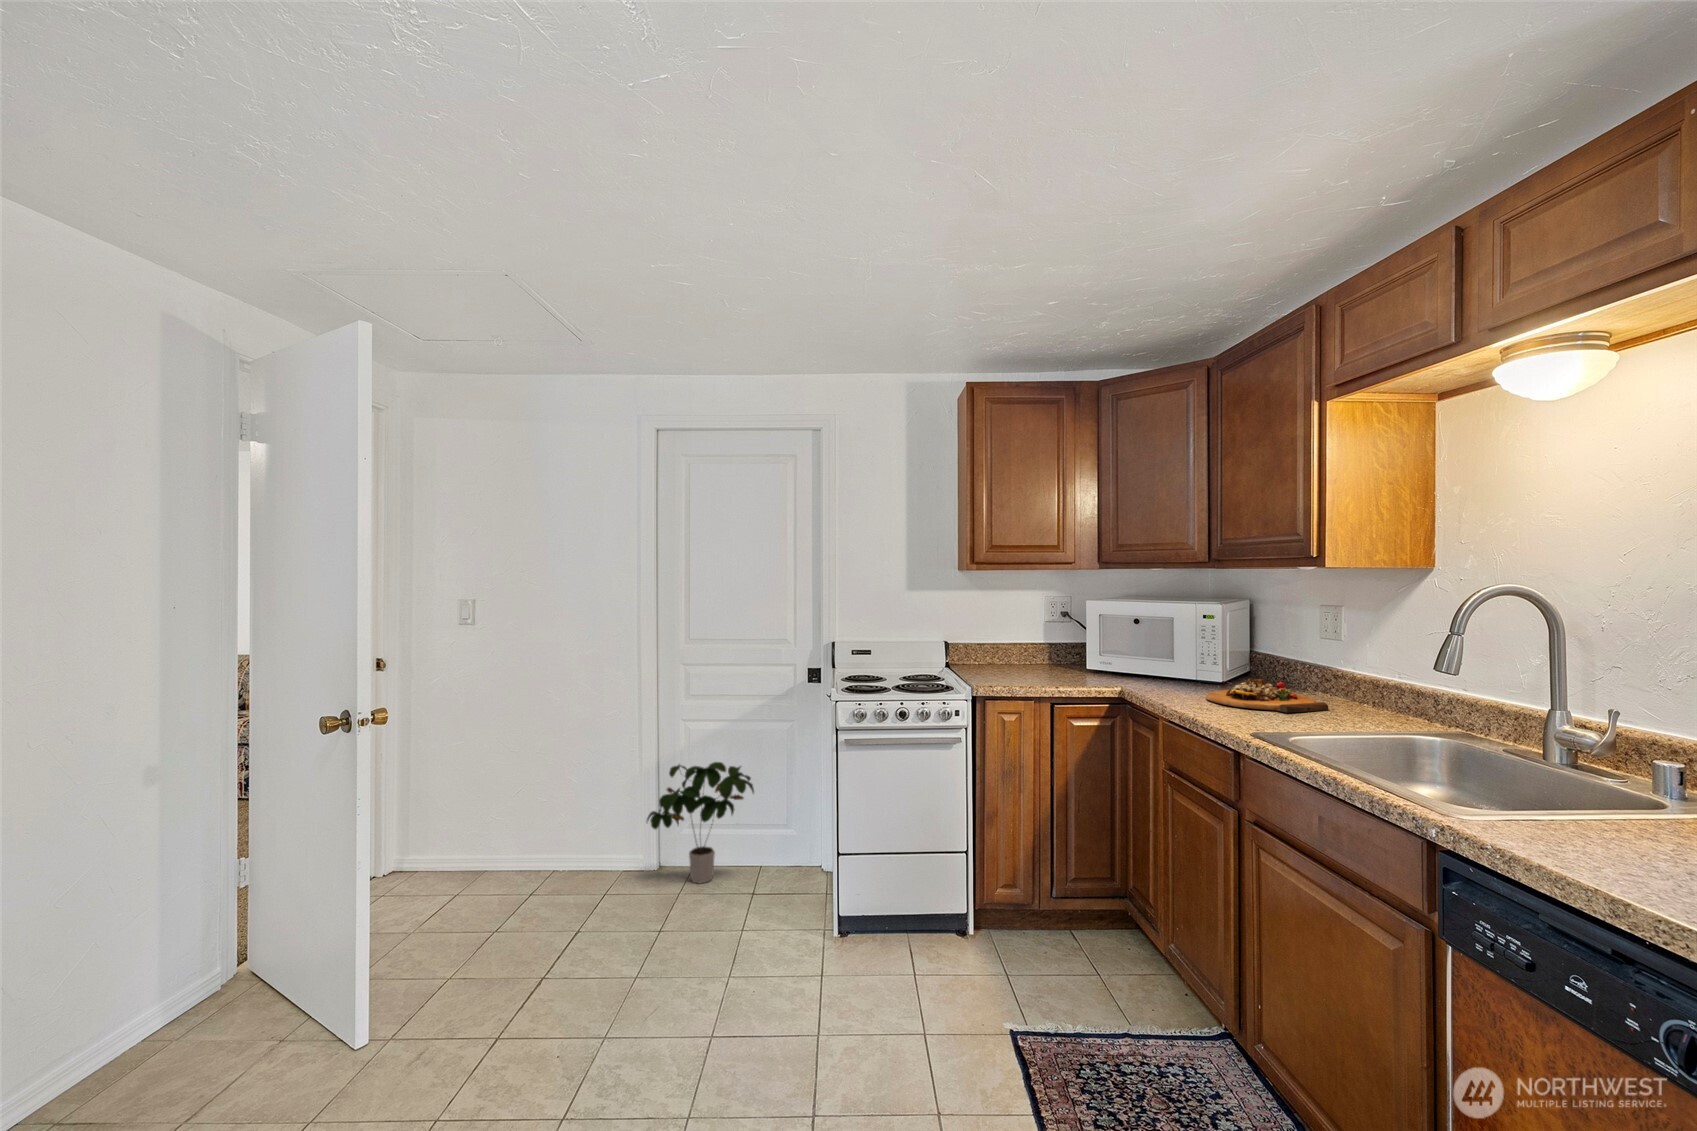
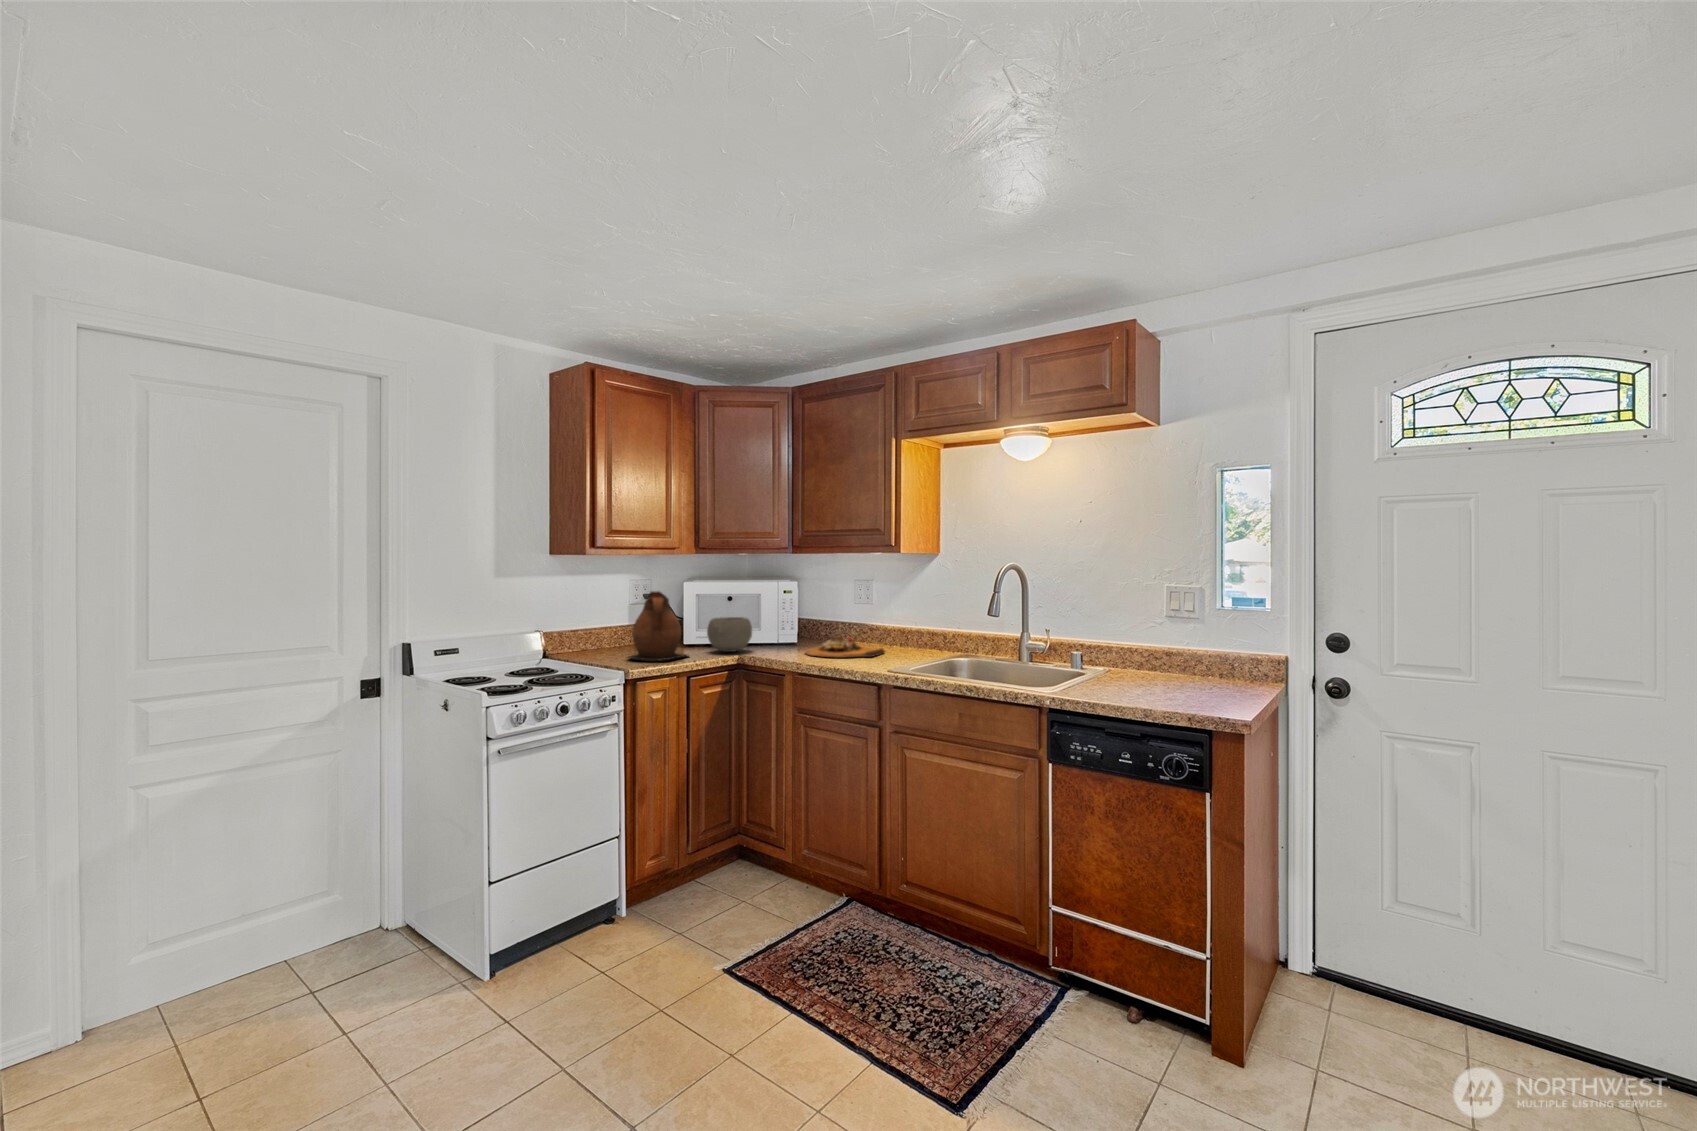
ceramic pitcher: none [1000,611,1070,684] -> present [629,591,688,660]
bowl: none [1095,642,1151,683] -> present [707,617,752,652]
potted plant: present [647,762,754,883] -> none [48,822,282,1022]

